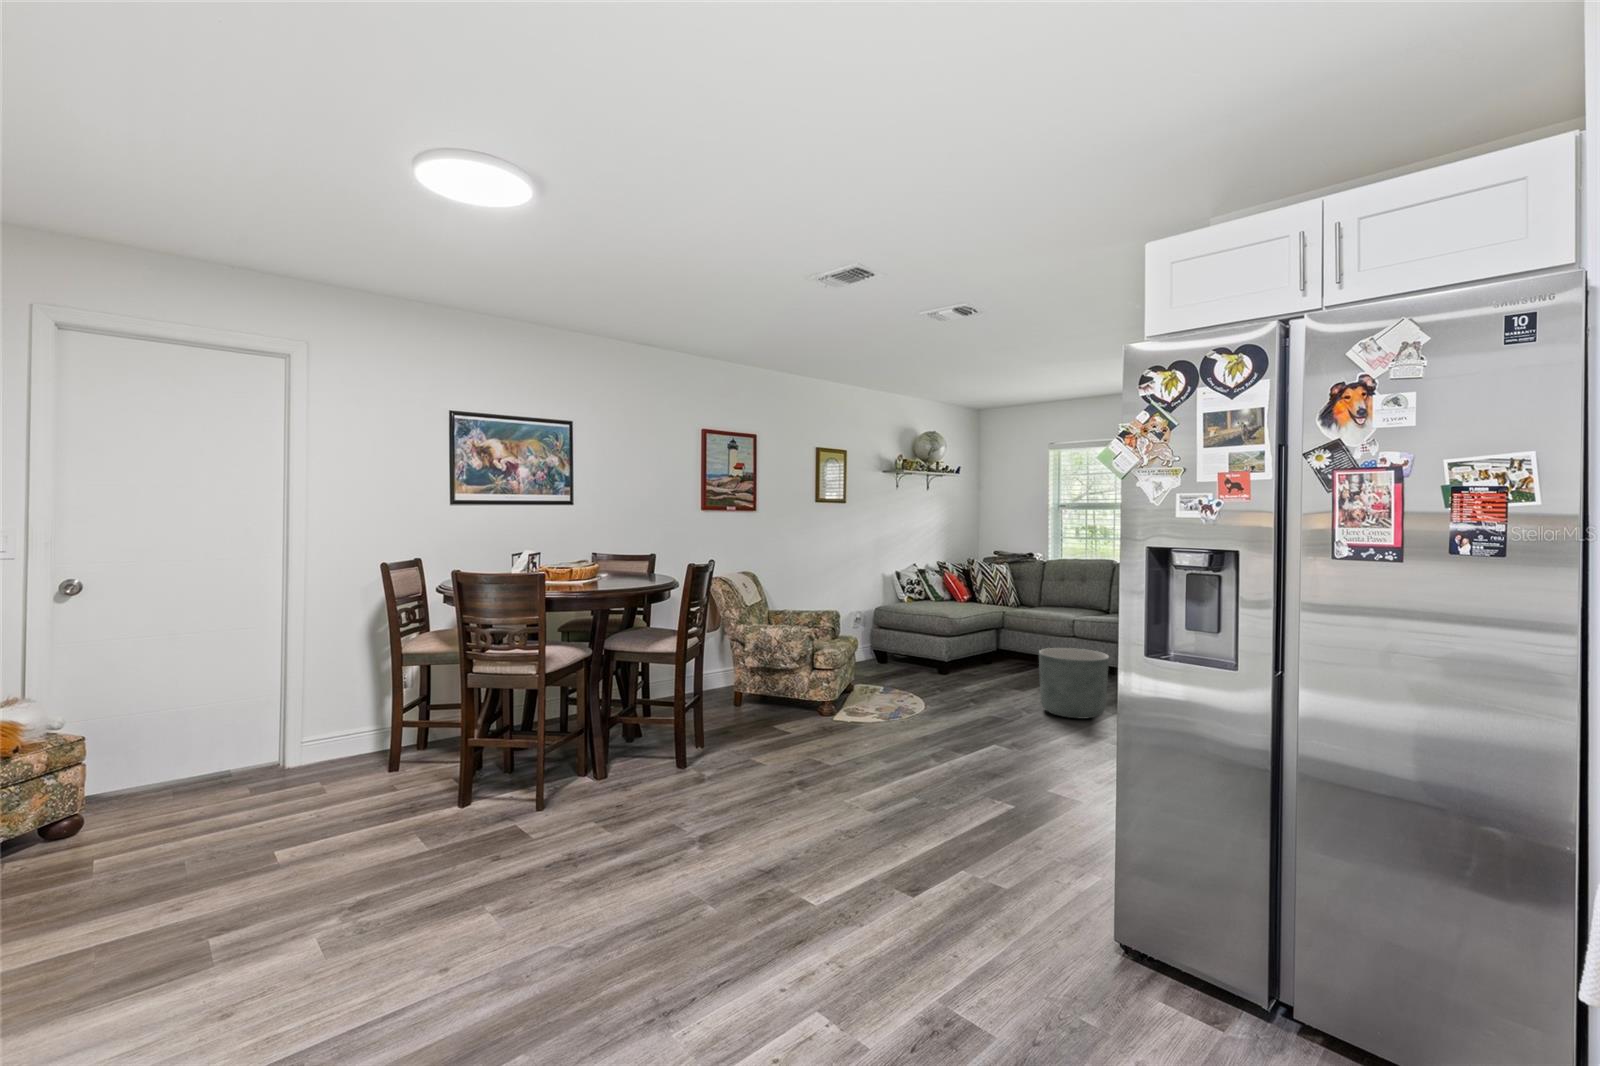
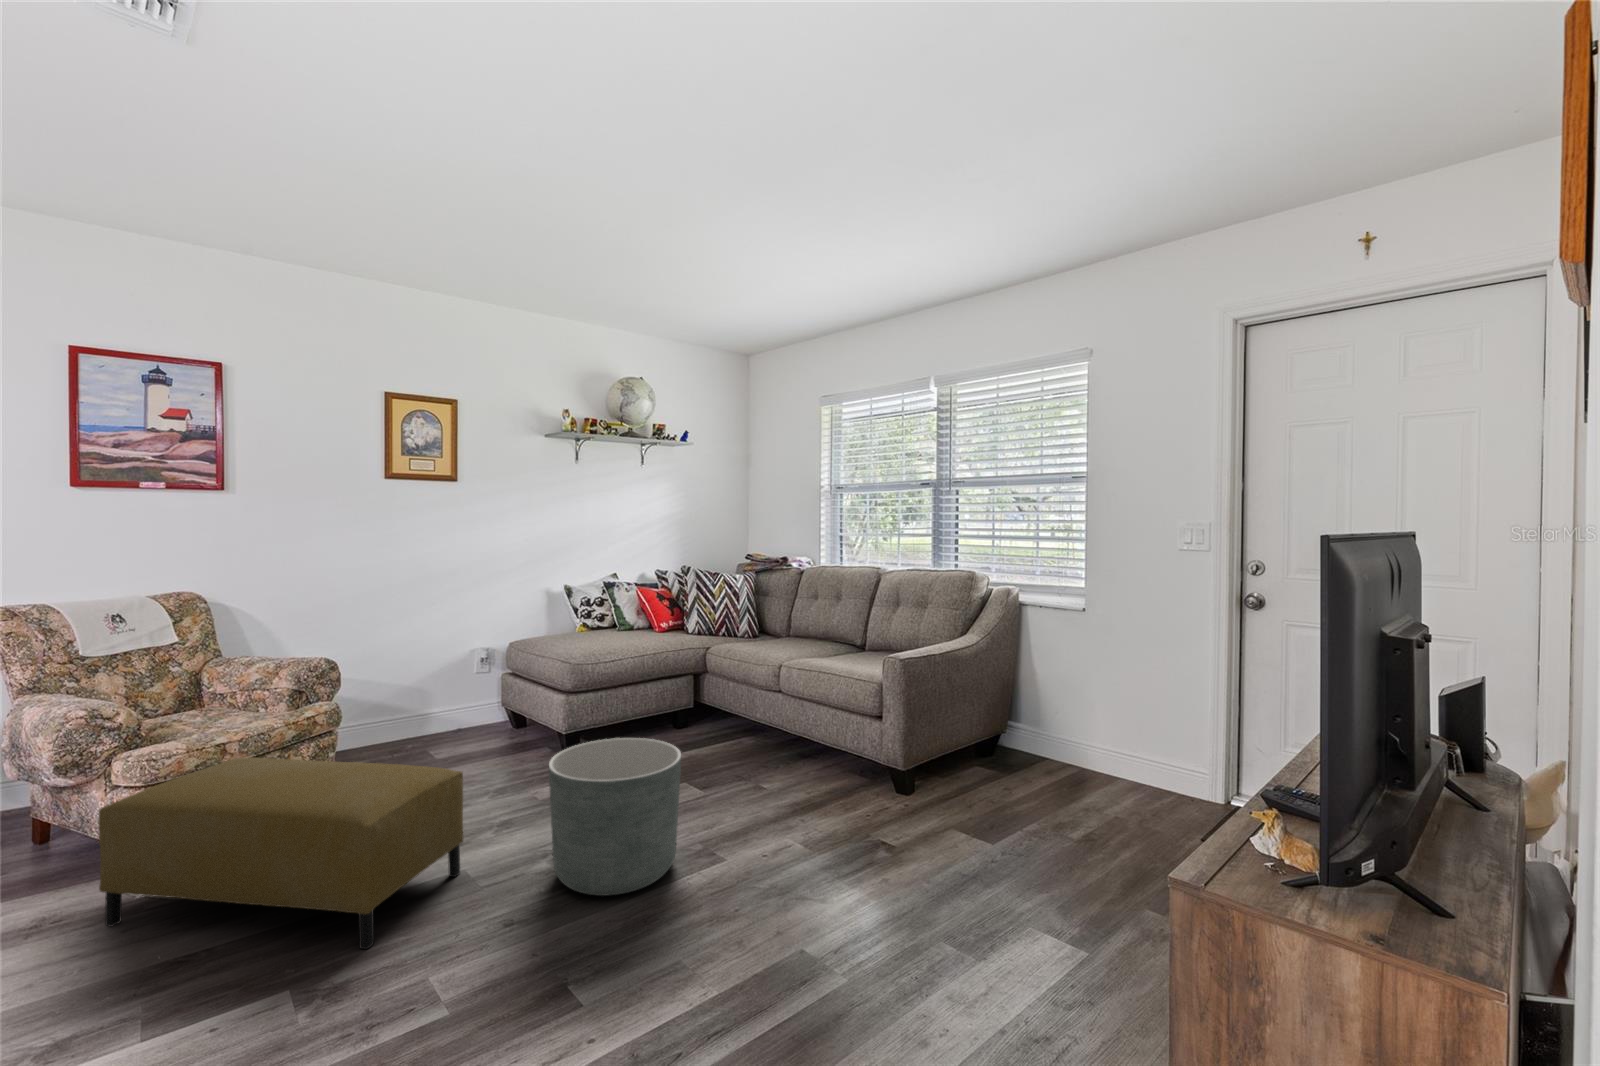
ottoman: none [863,655,1009,732] -> present [99,757,463,949]

